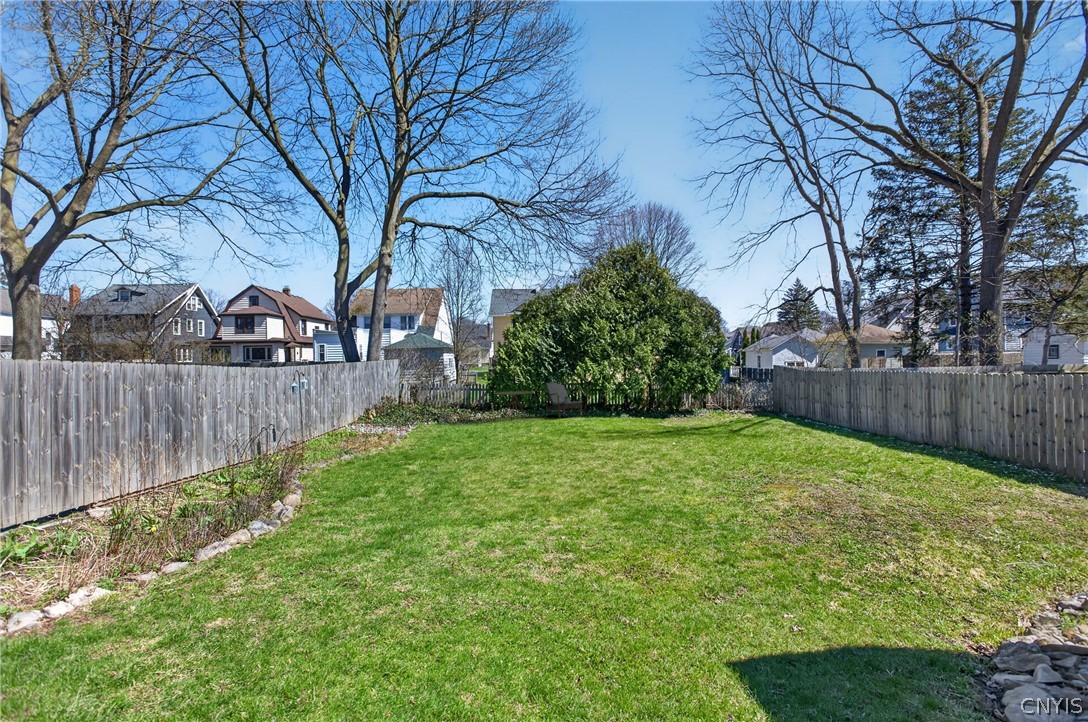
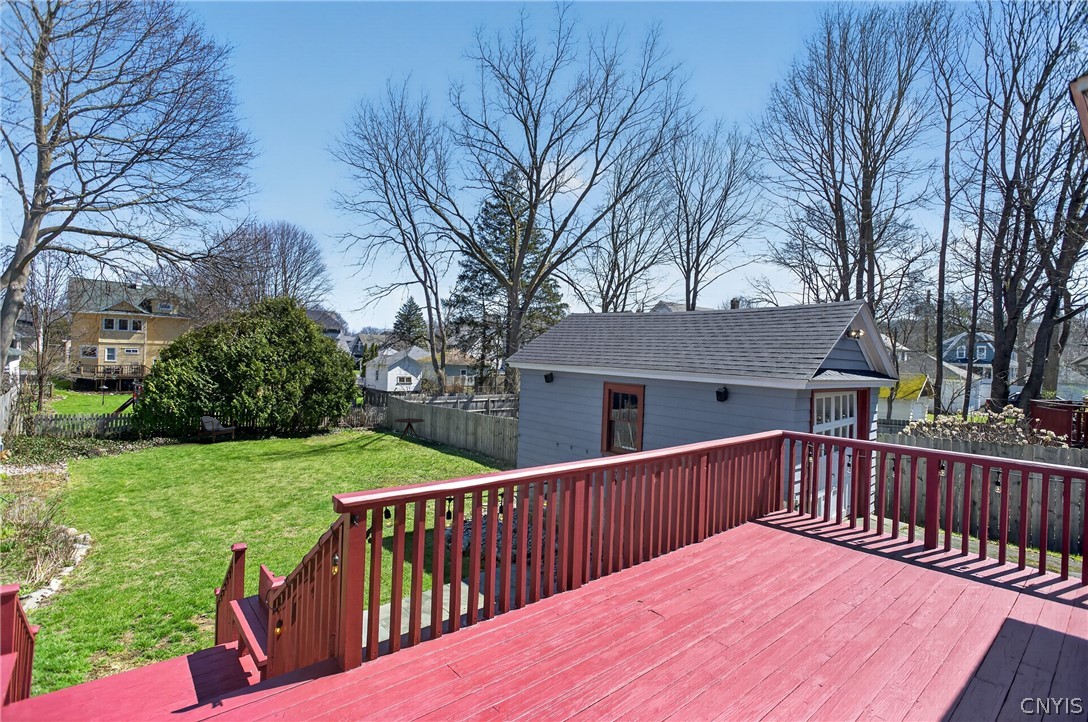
round table: present [495,391,533,418] -> present [394,418,425,441]

